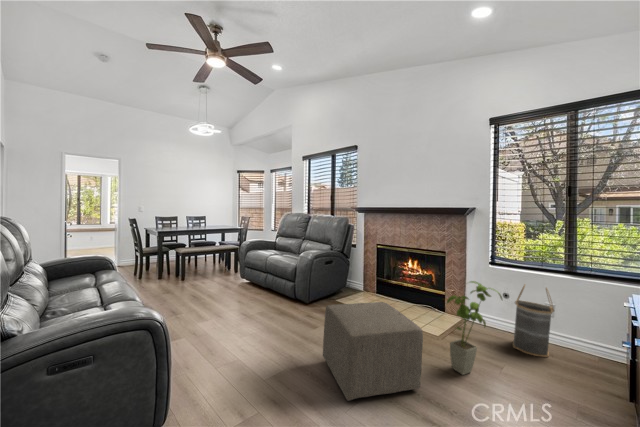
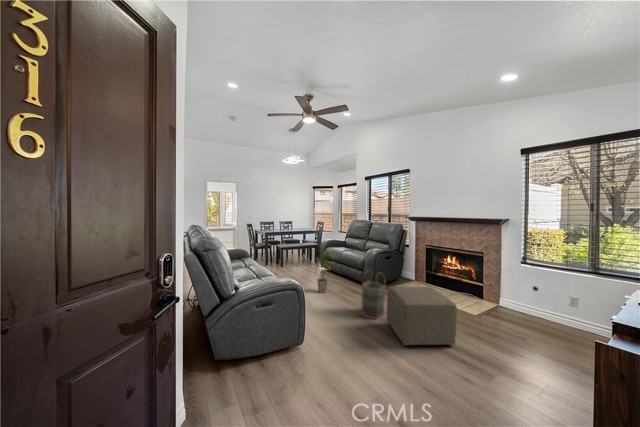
house plant: present [447,281,502,375] -> present [315,251,334,293]
basket: present [513,285,554,357] -> present [361,281,385,319]

